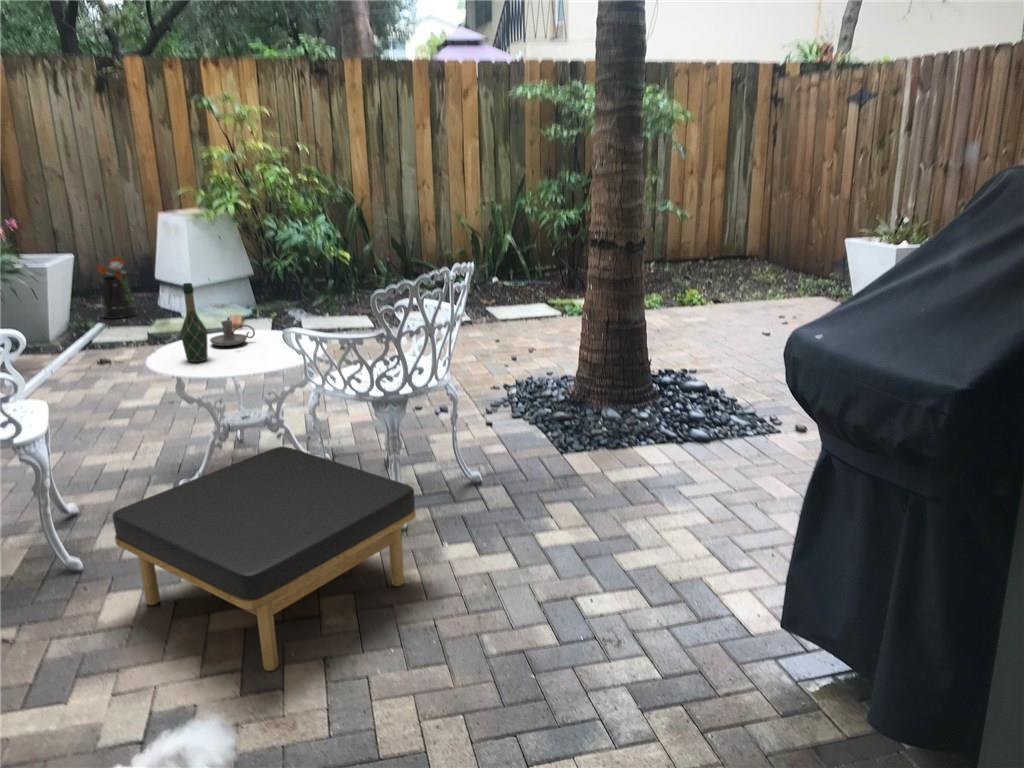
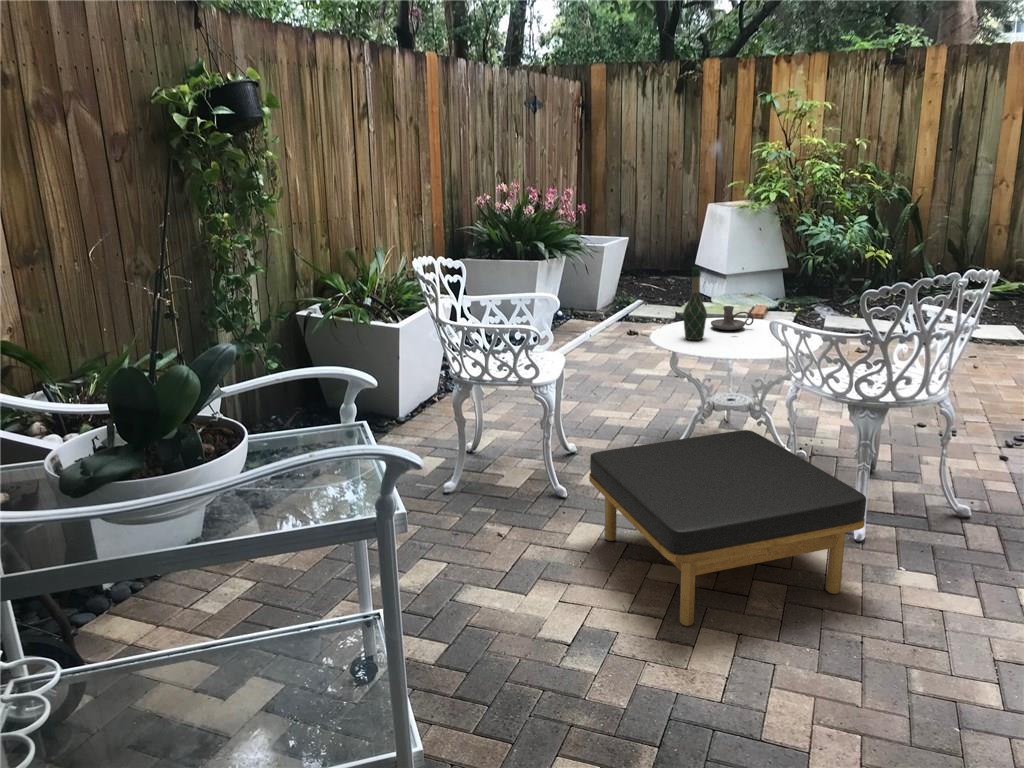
watering can: present [97,257,137,319] -> none [644,242,675,298]

